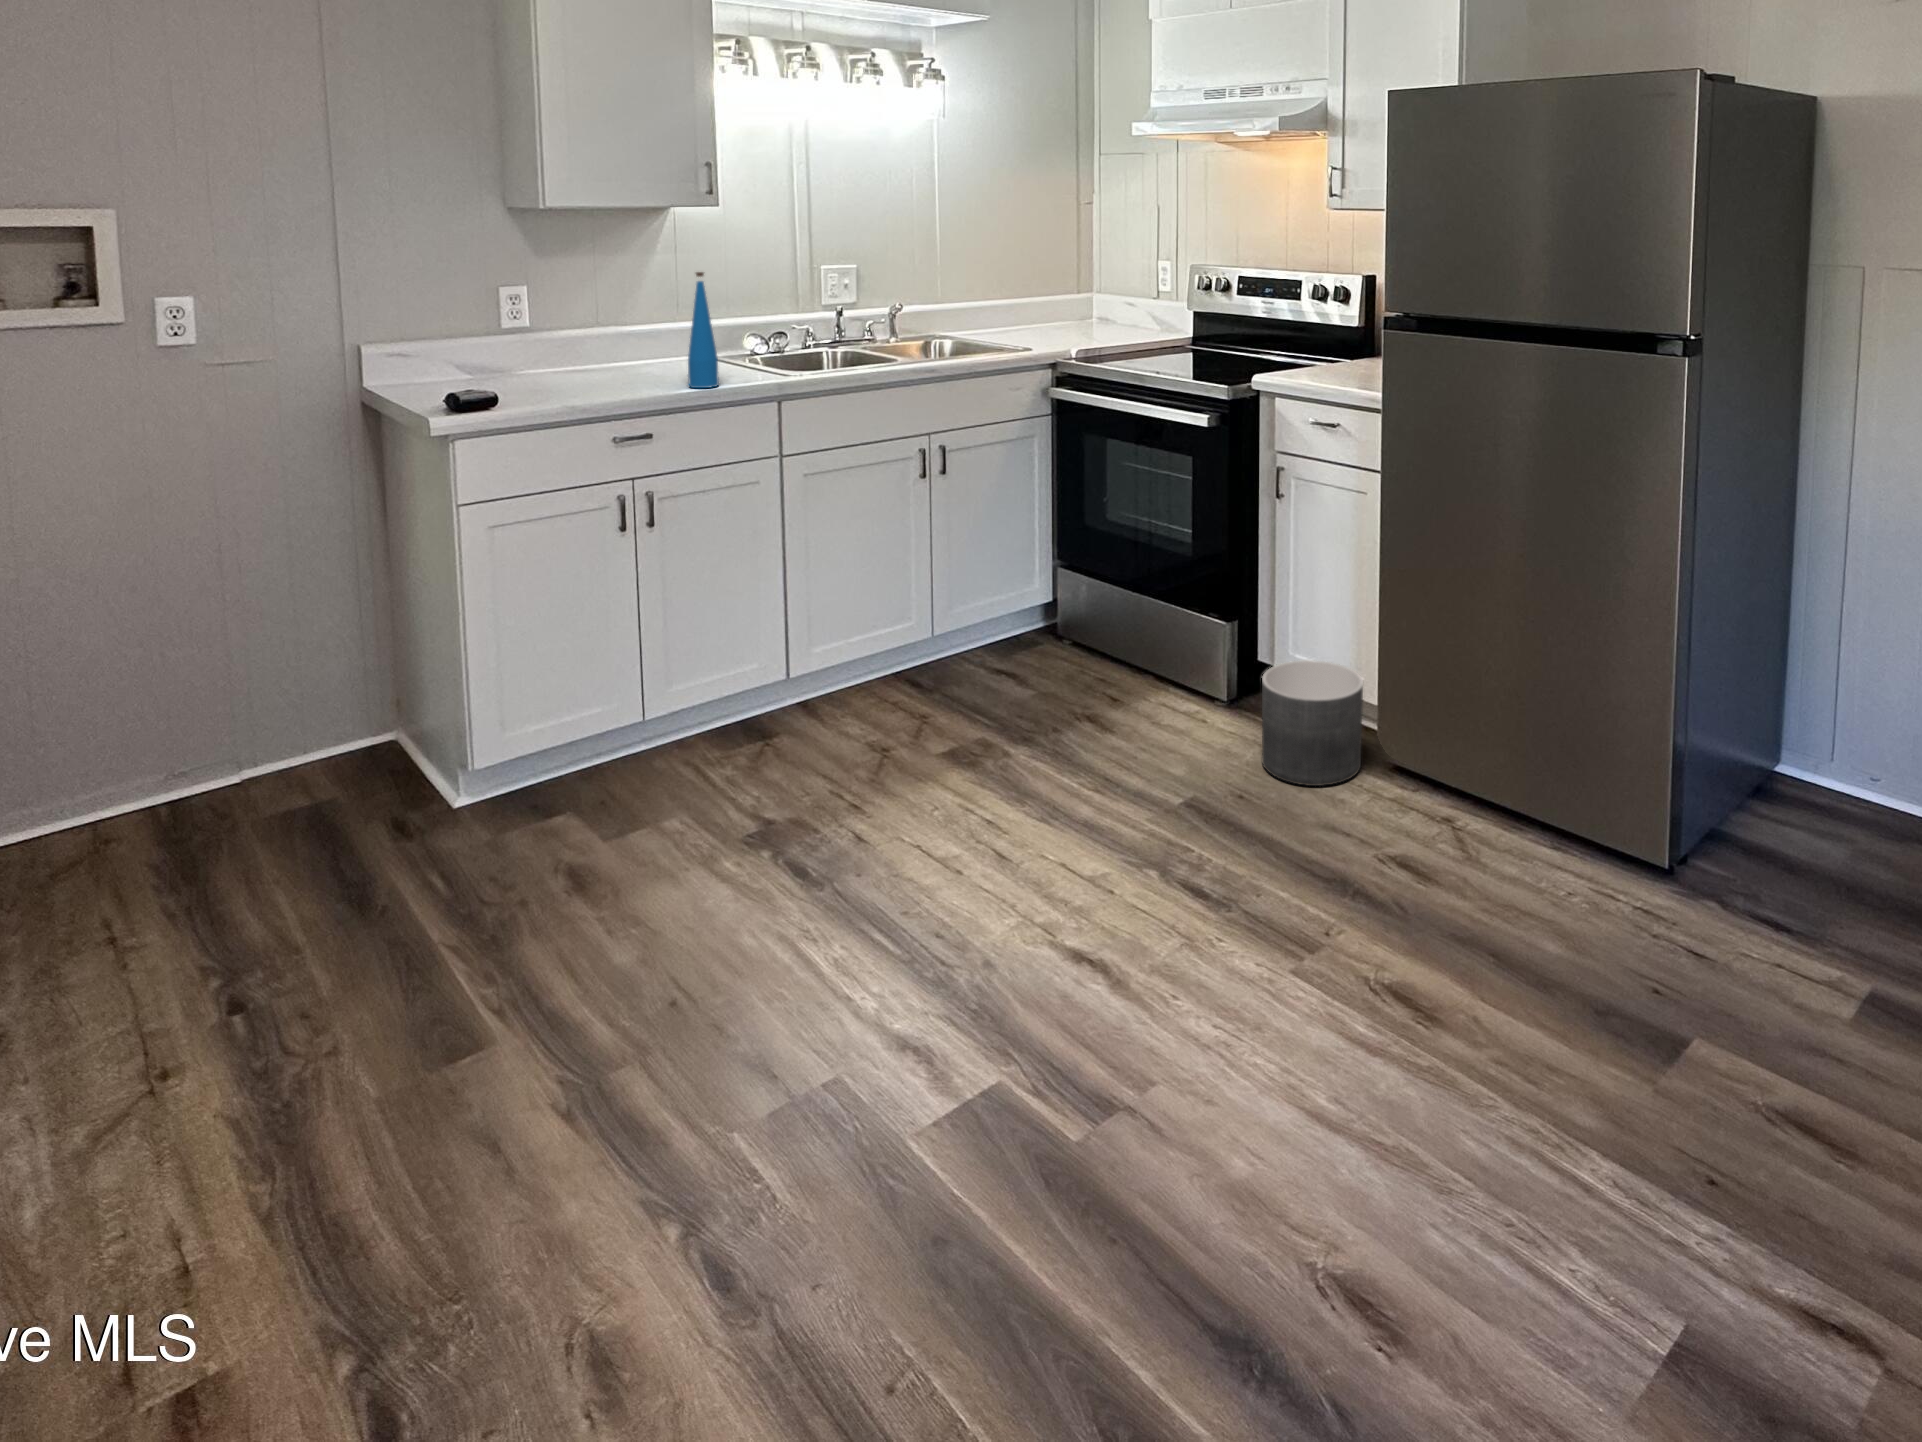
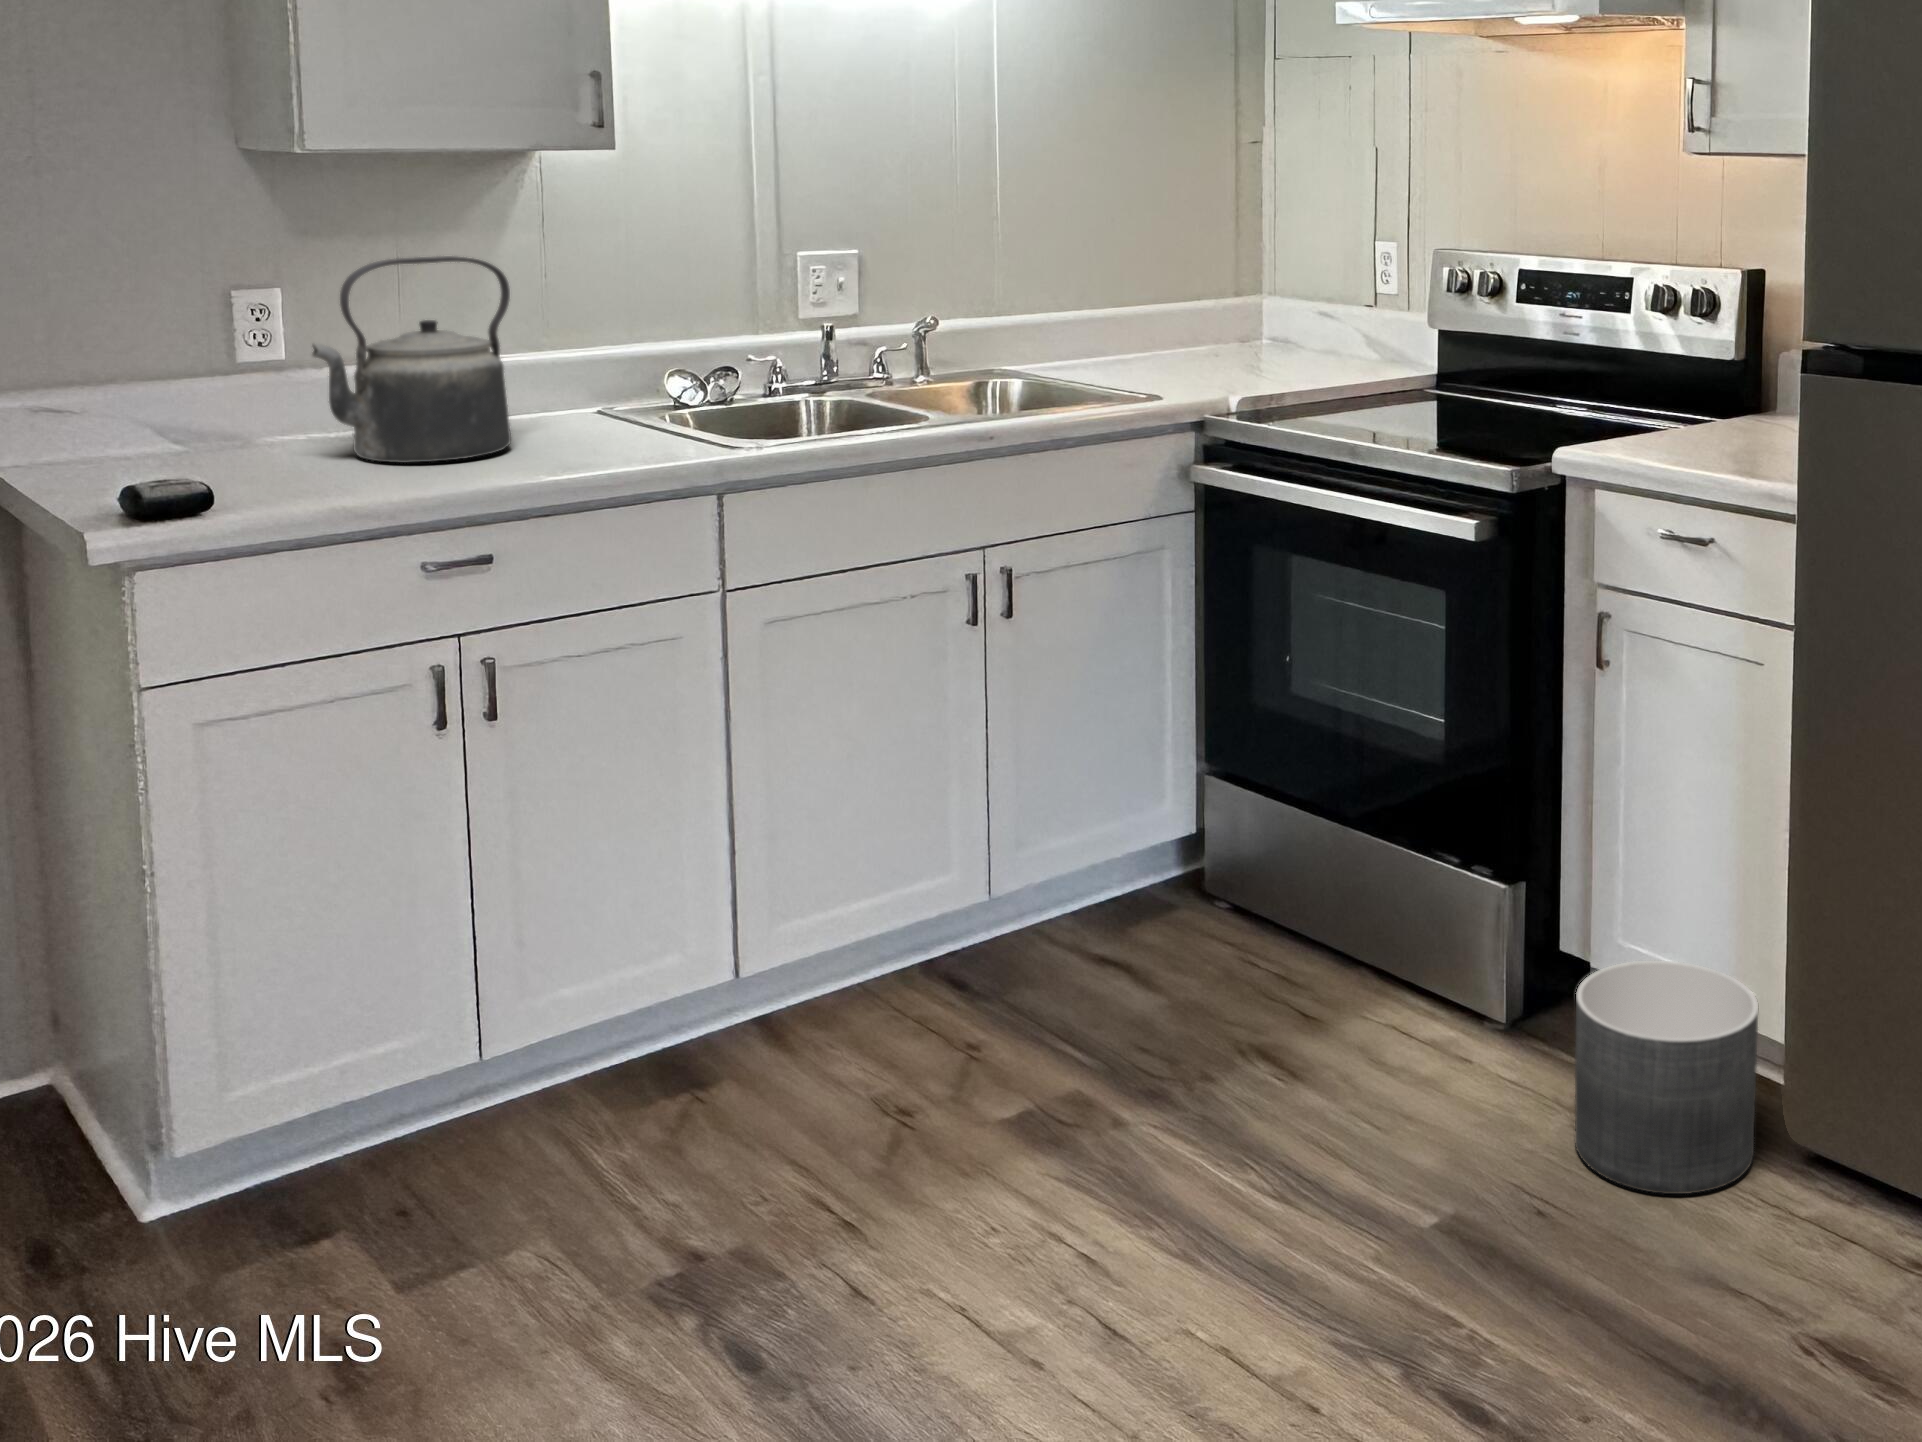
kettle: none [547,267,660,384] -> present [312,256,511,463]
bottle: present [688,272,719,388] -> none [559,265,613,471]

